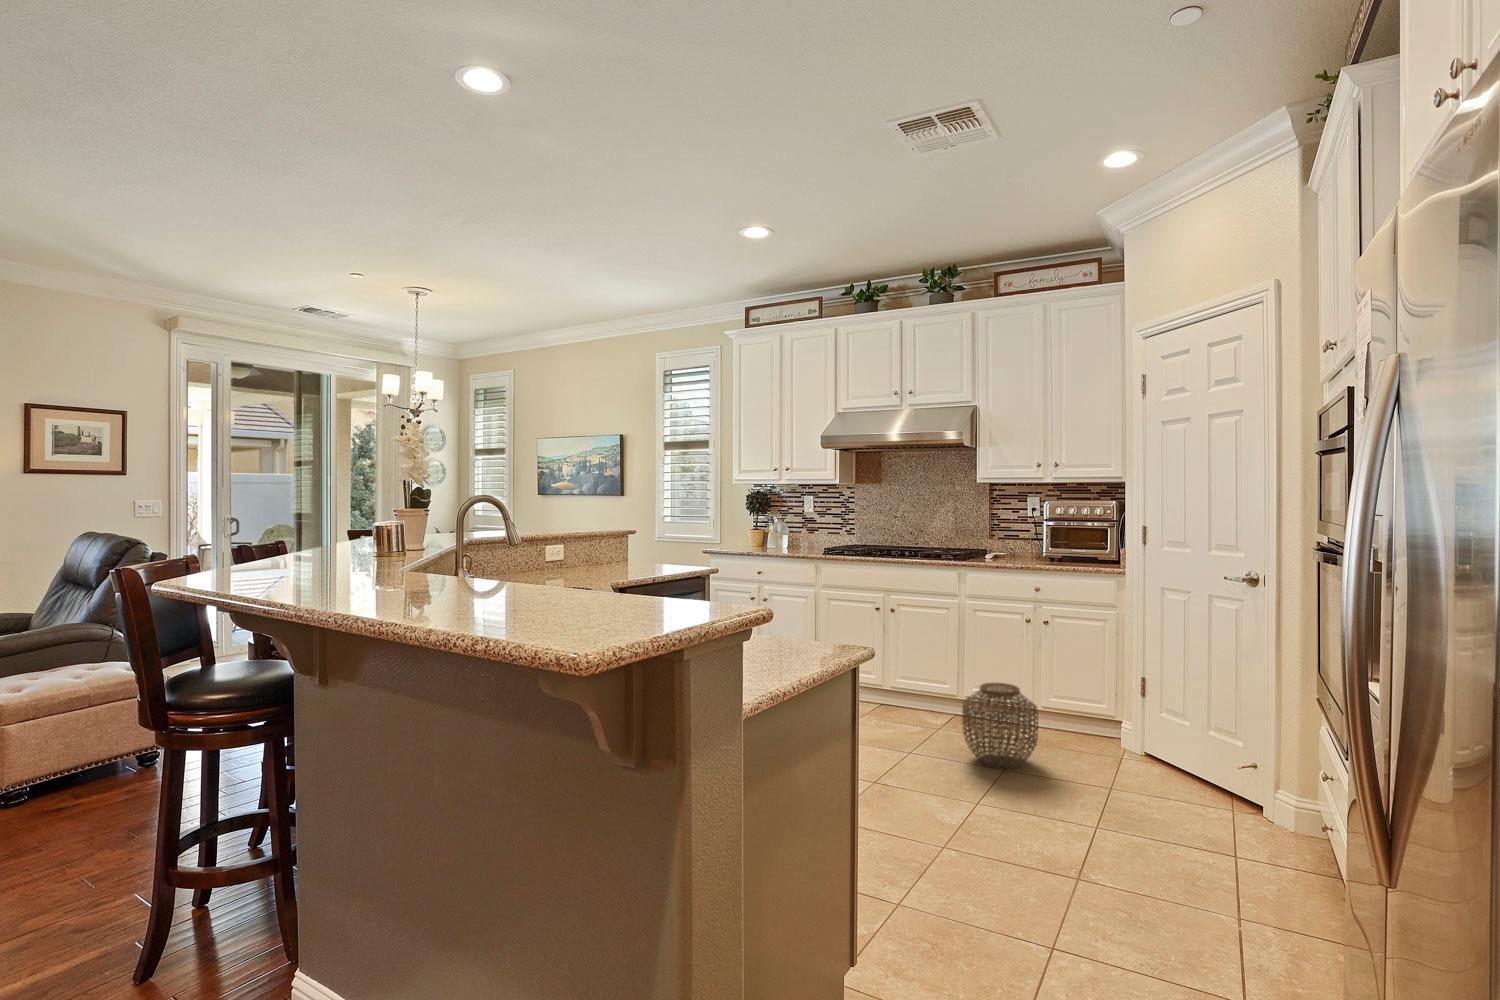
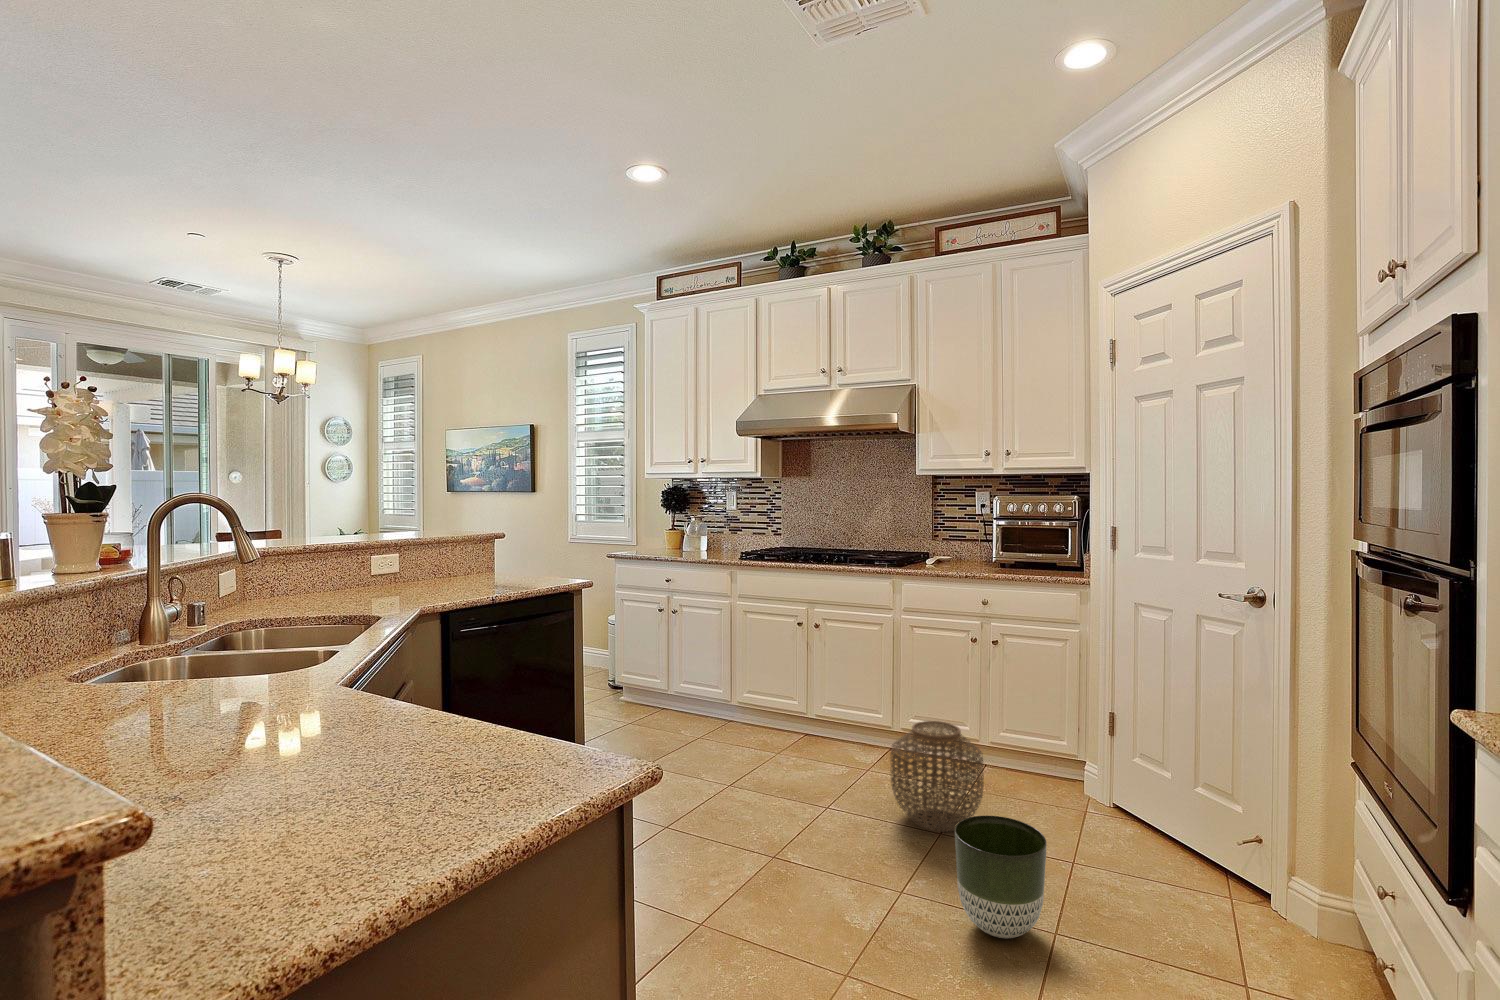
planter: none [1020,742,1089,827] -> present [955,816,1047,938]

